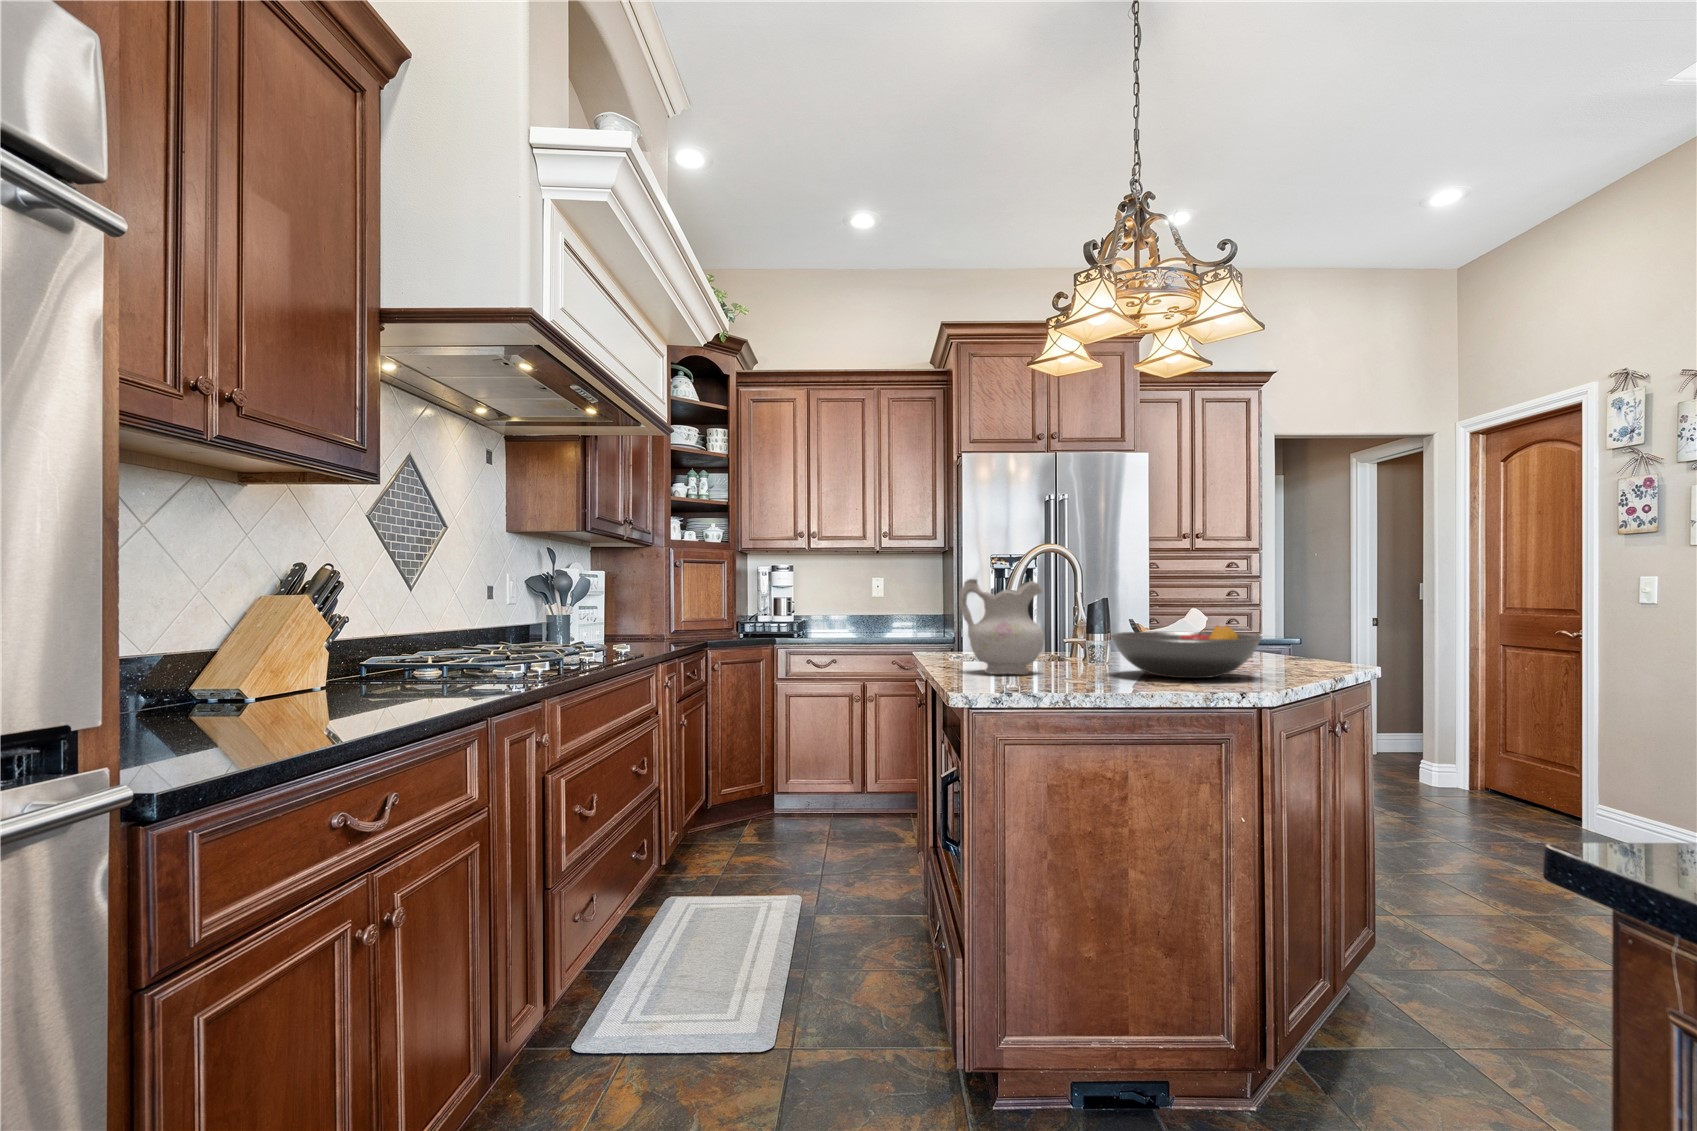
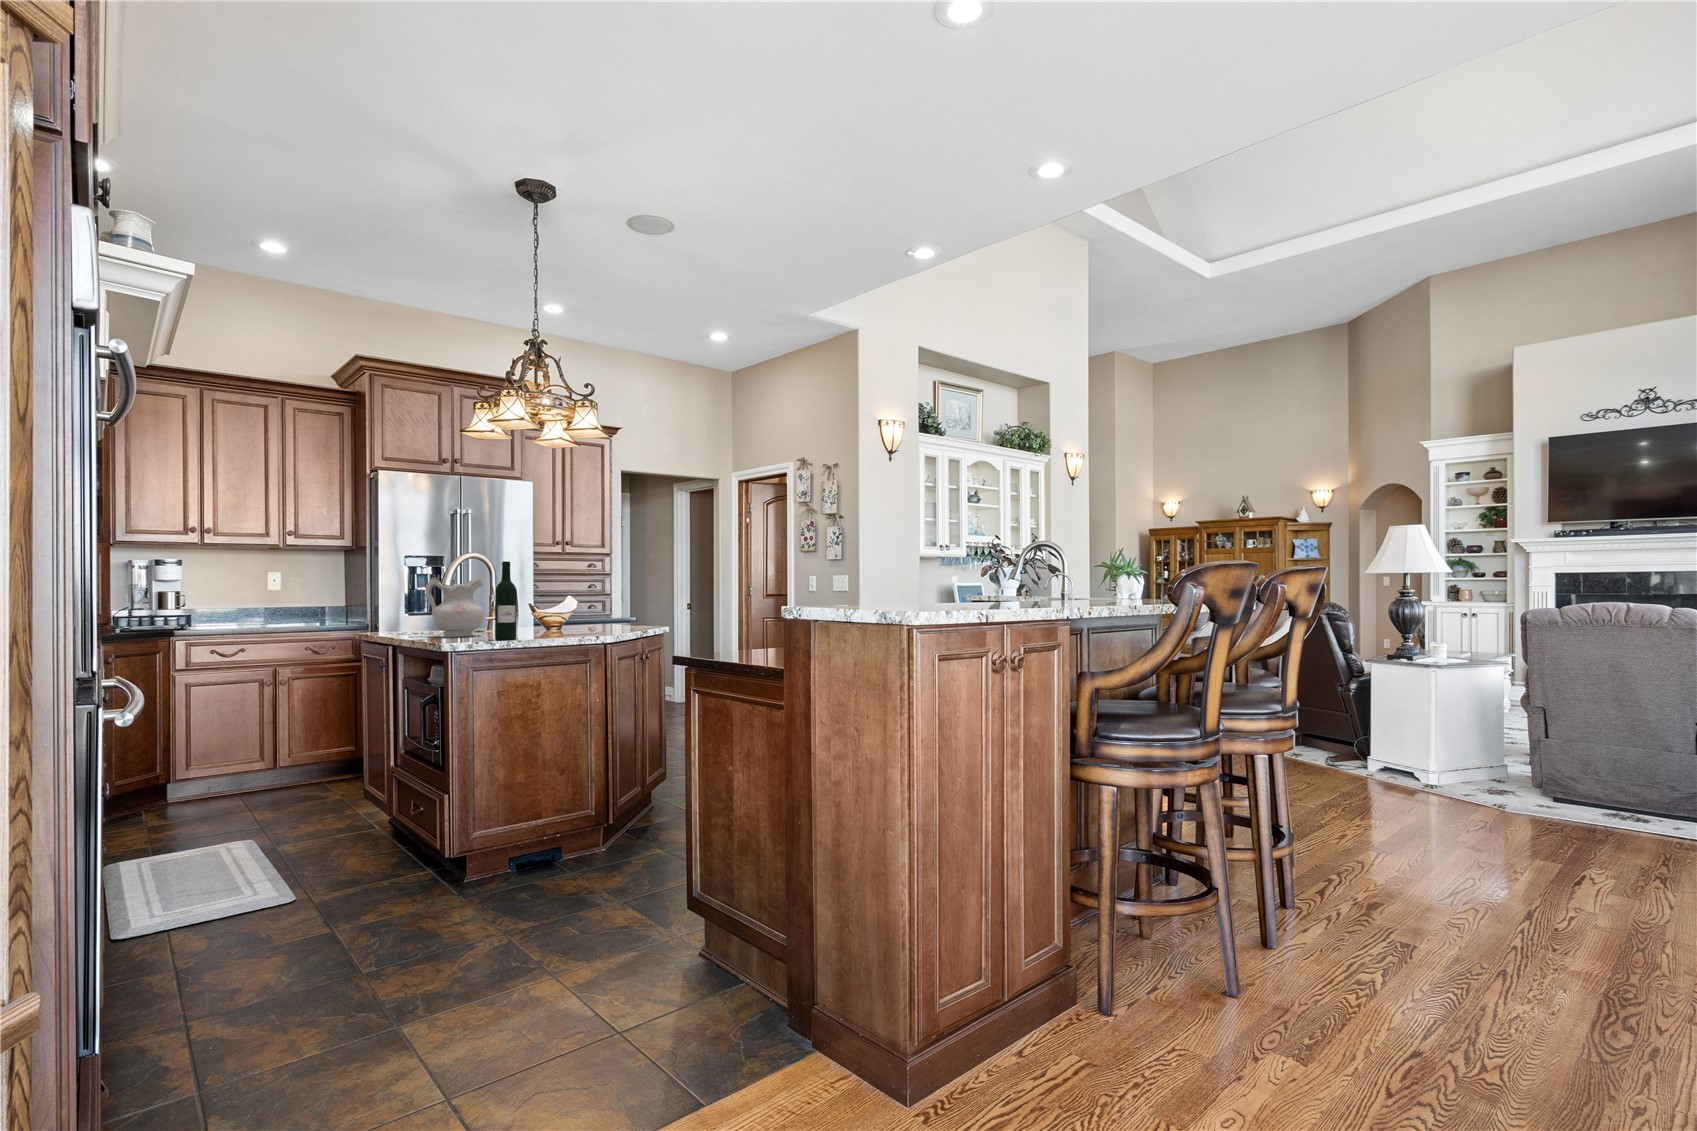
wine bottle: none [1046,549,1083,691] -> present [495,561,517,640]
fruit bowl: present [1111,625,1261,678] -> none [525,603,608,633]

